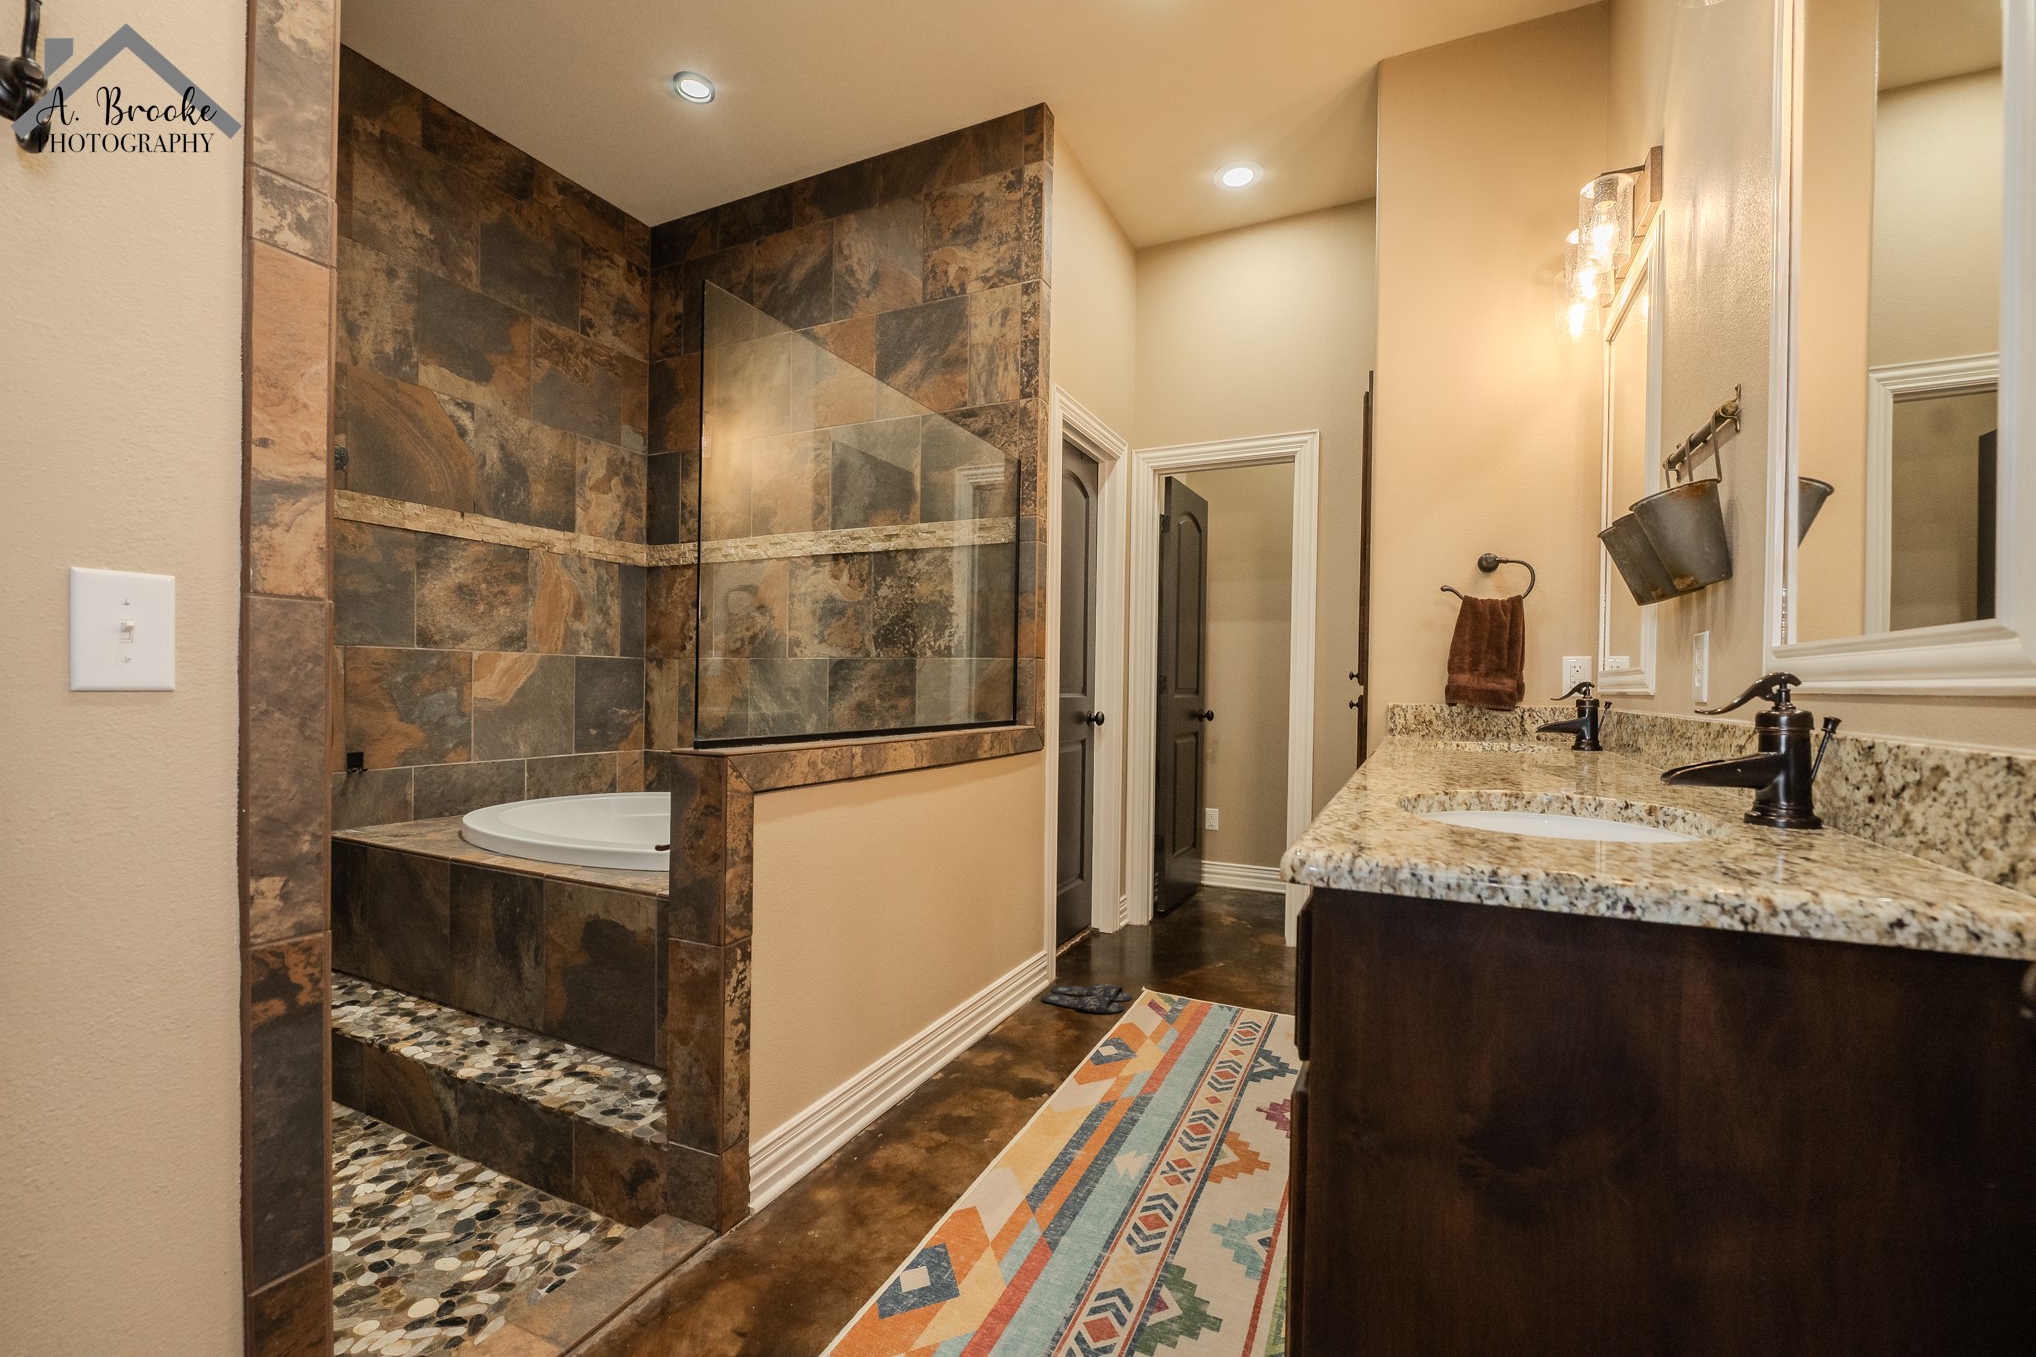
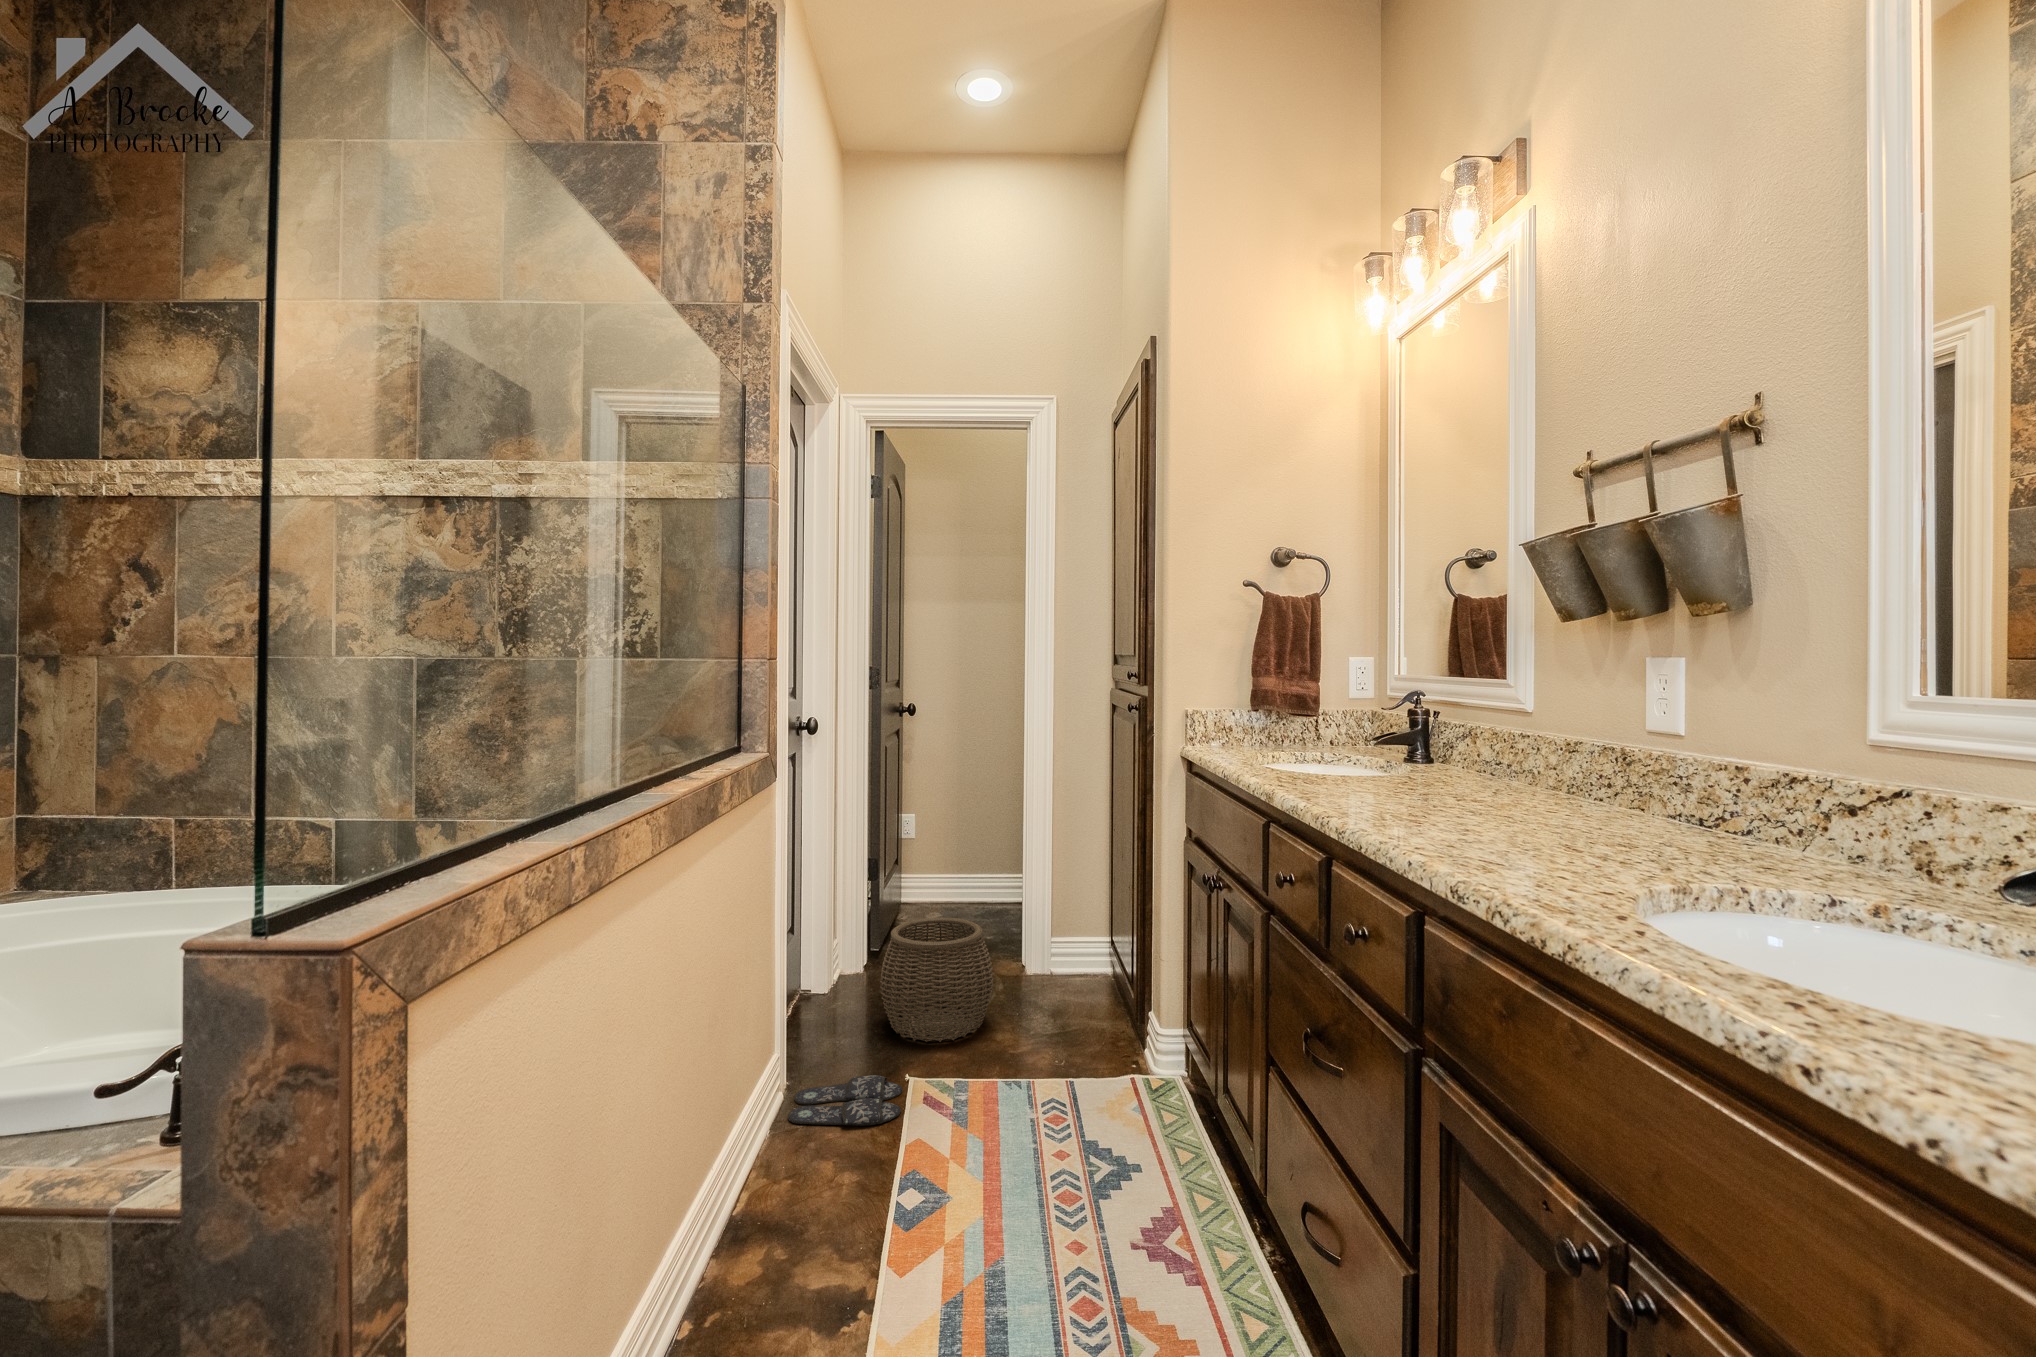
woven basket: none [1135,878,1230,976] -> present [880,918,993,1042]

